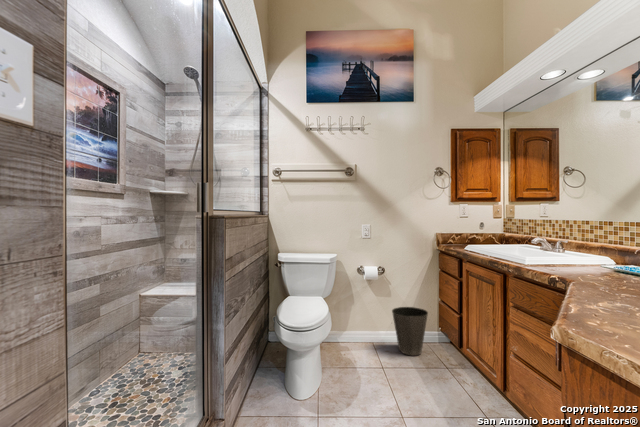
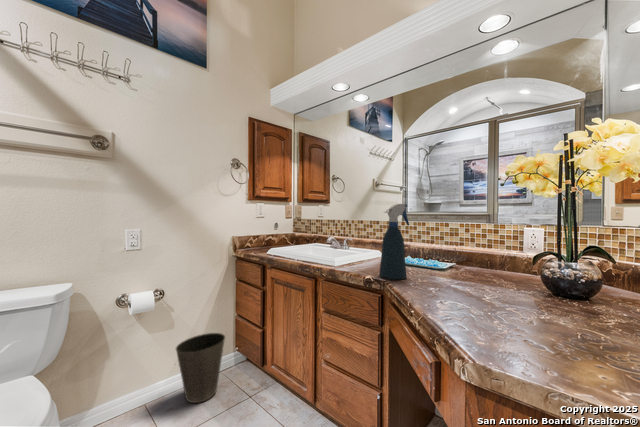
spray bottle: none [563,204,609,281] -> present [379,204,409,279]

